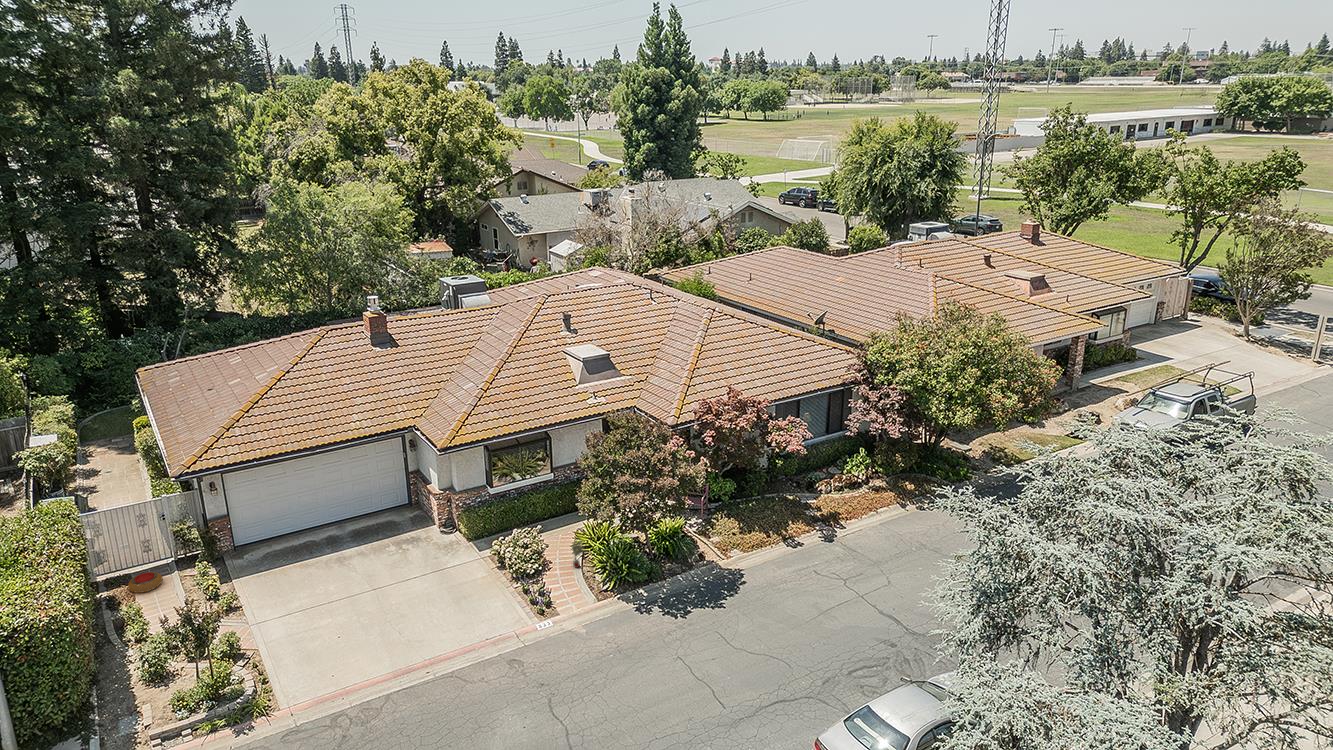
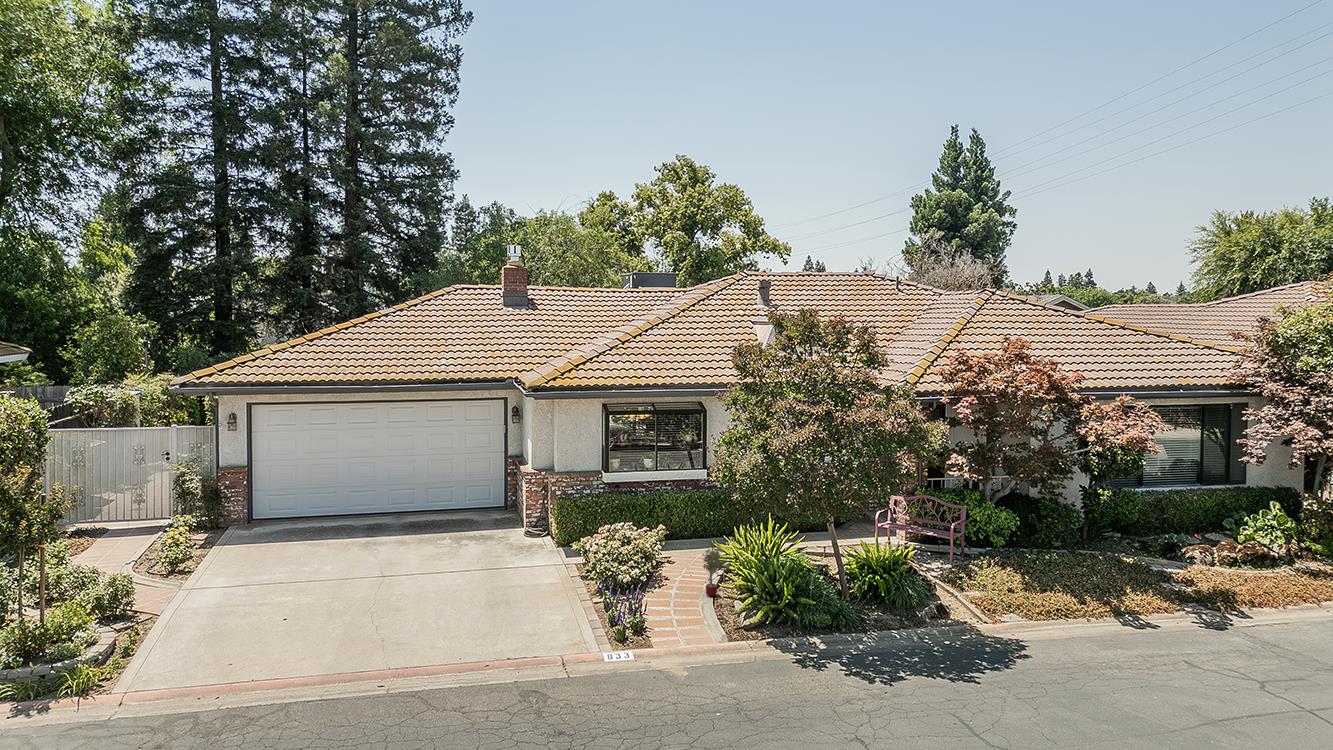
pouf: present [128,572,162,593] -> none [89,517,138,539]

